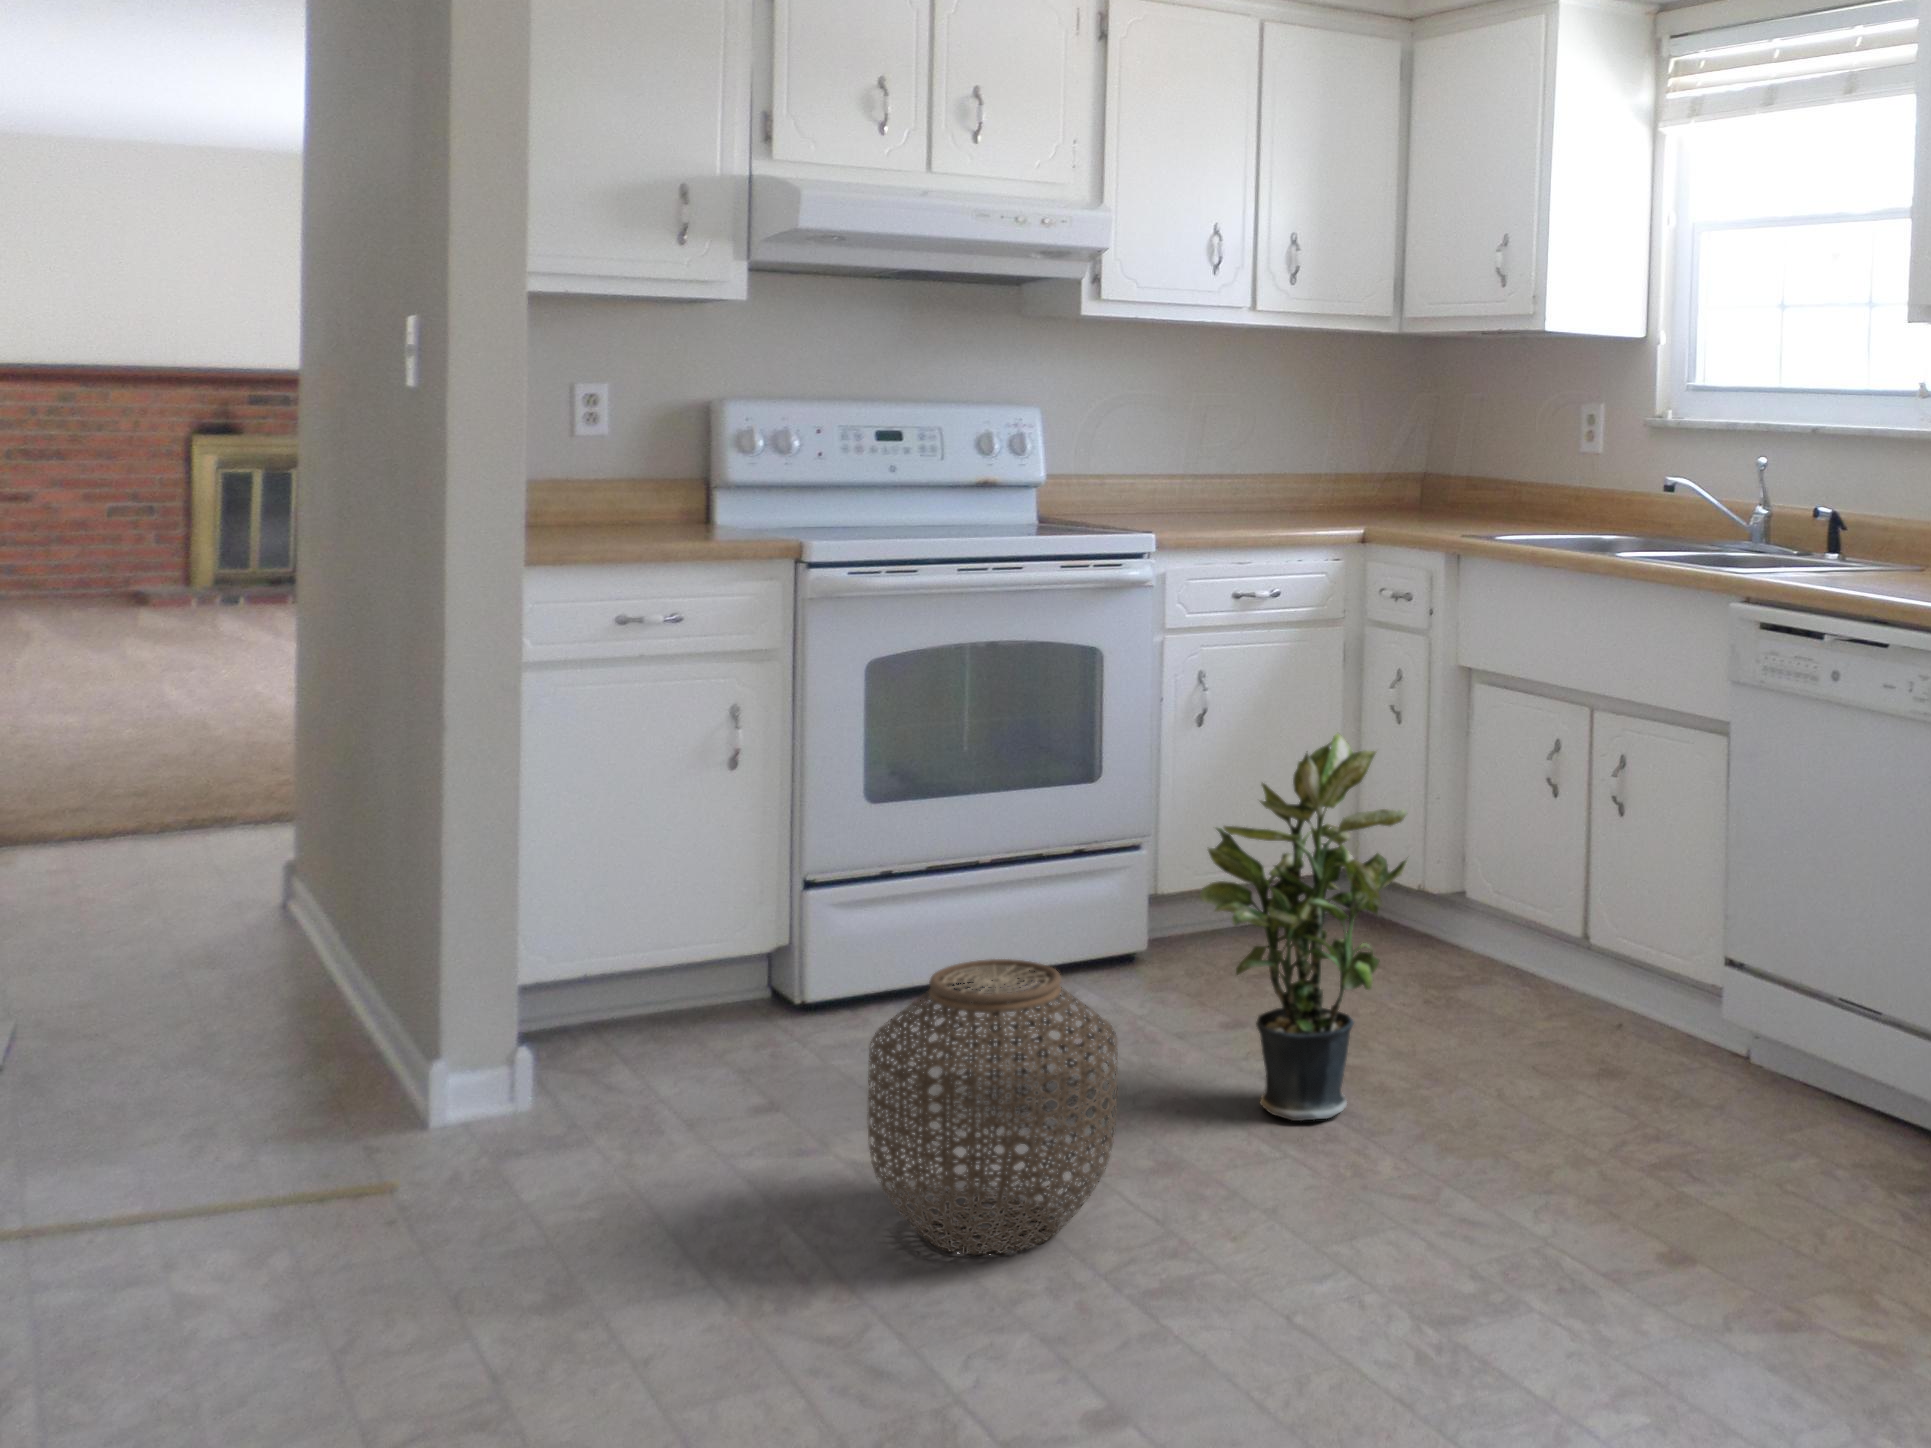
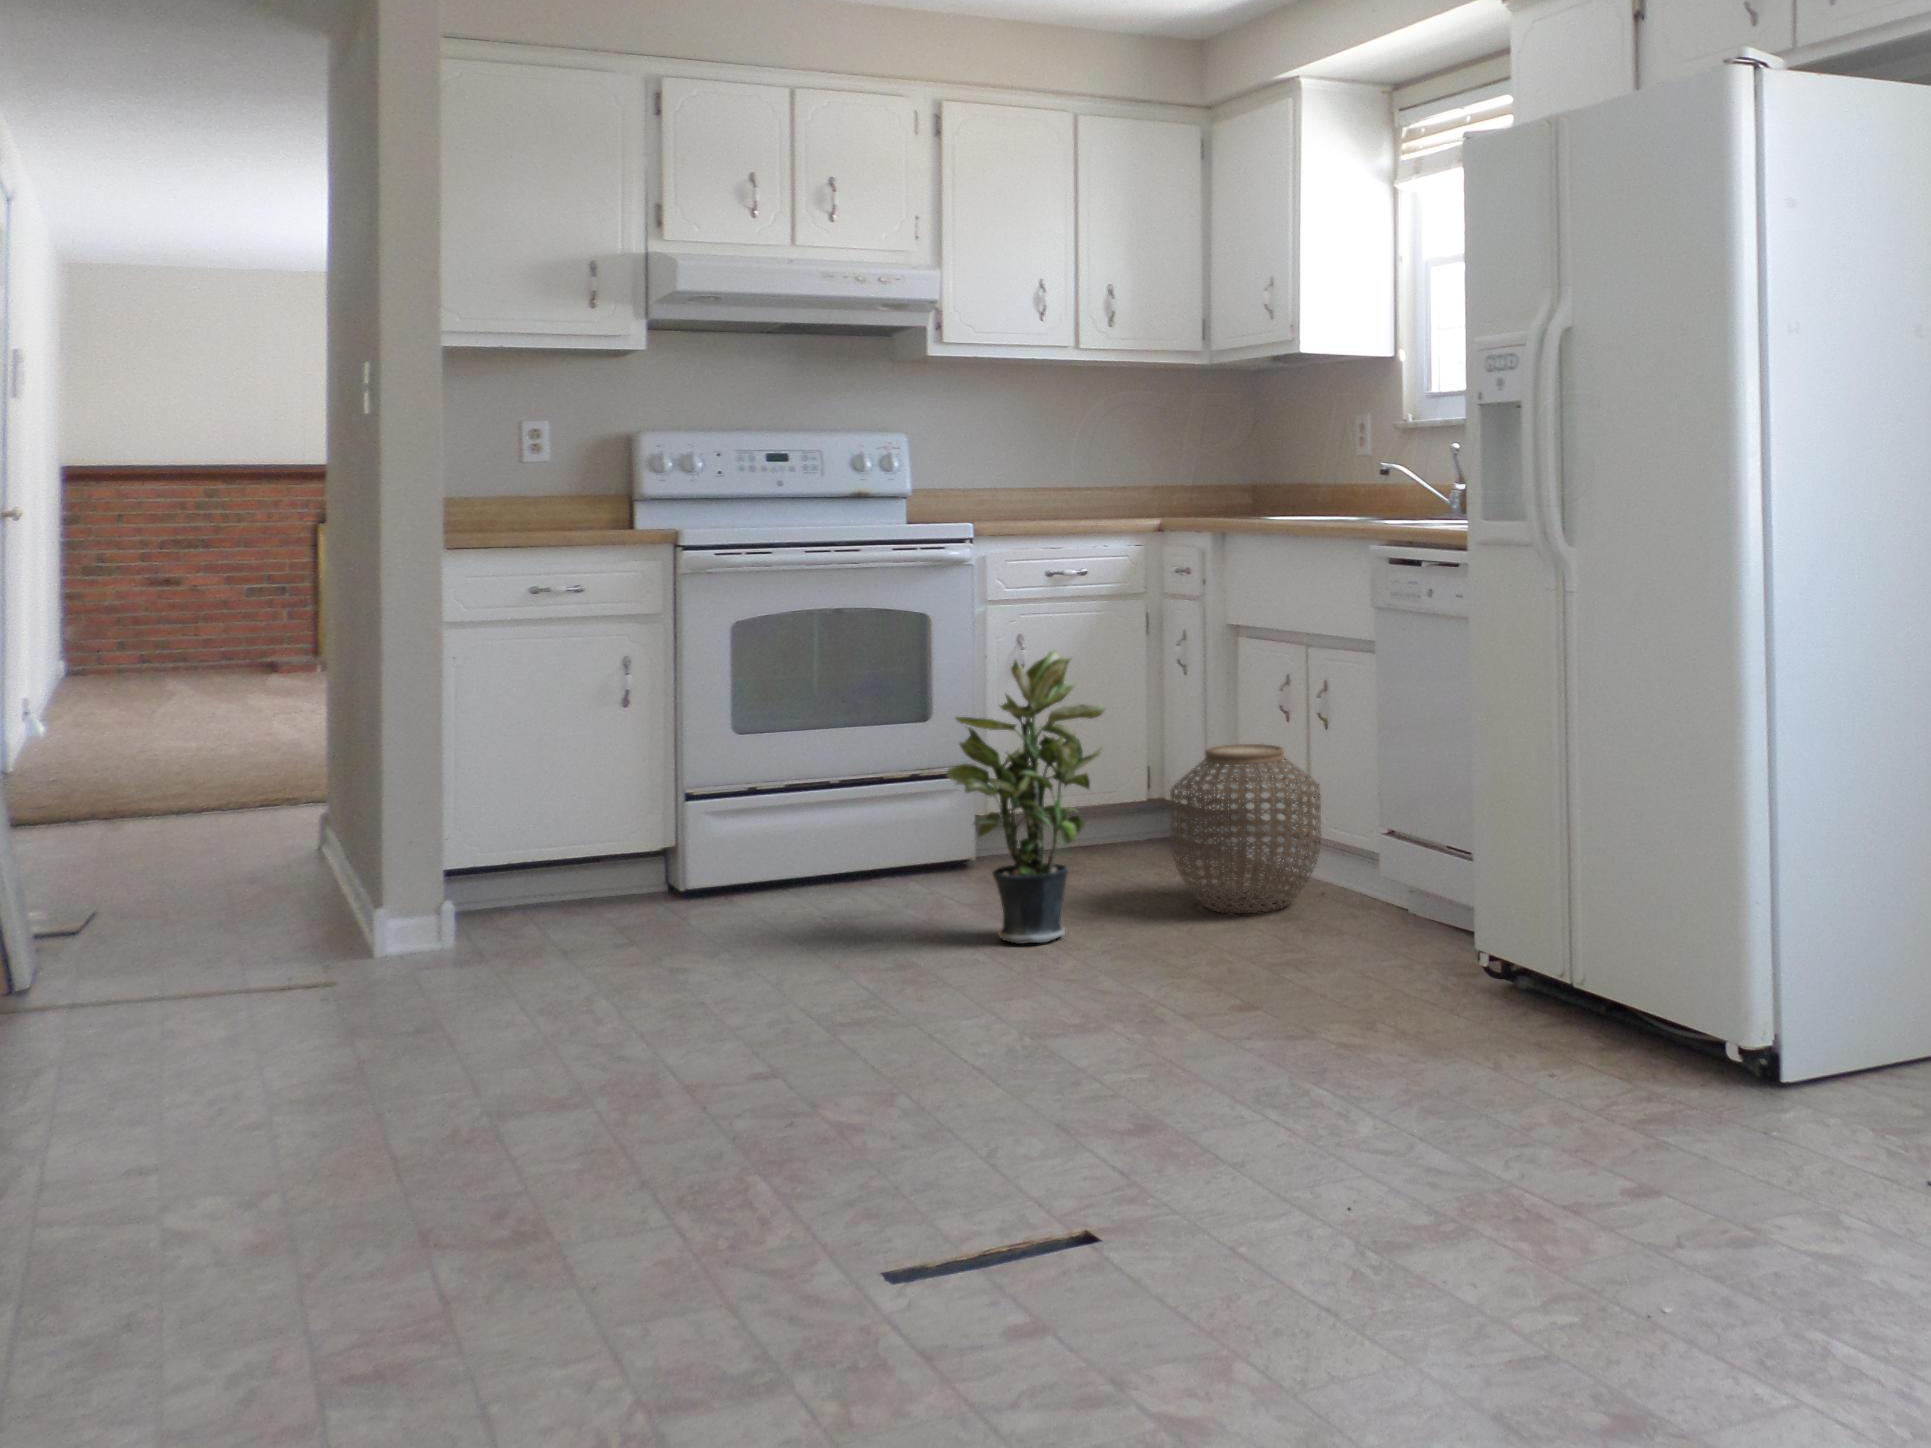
woven basket: present [867,959,1118,1254] -> present [1170,744,1321,913]

